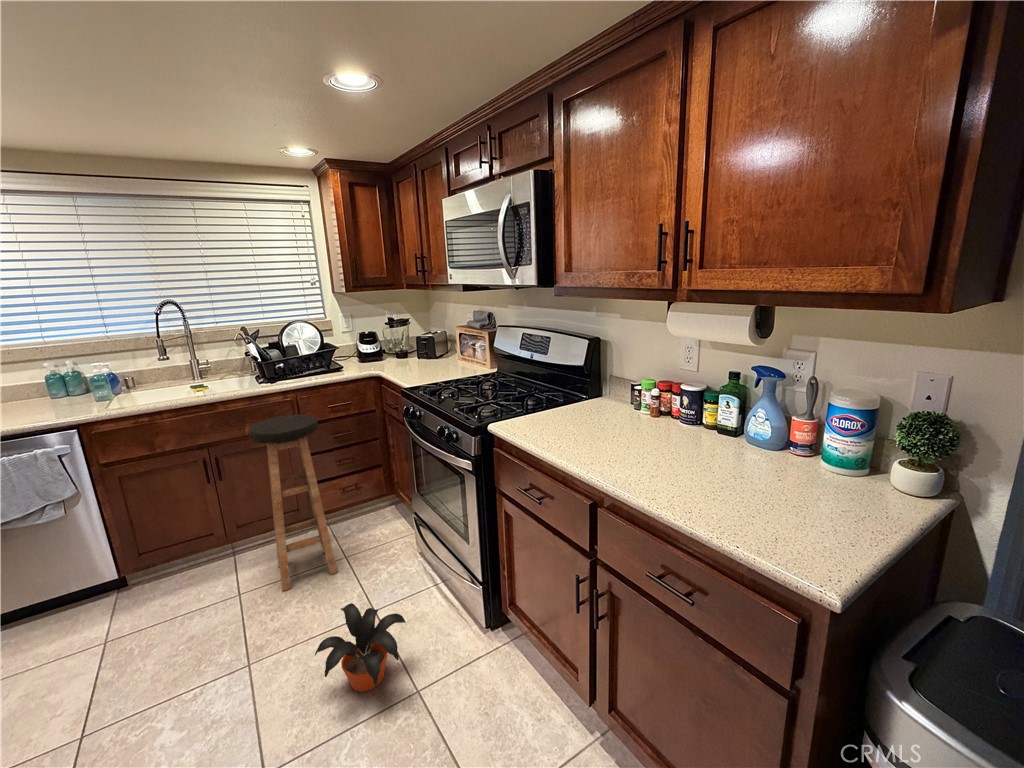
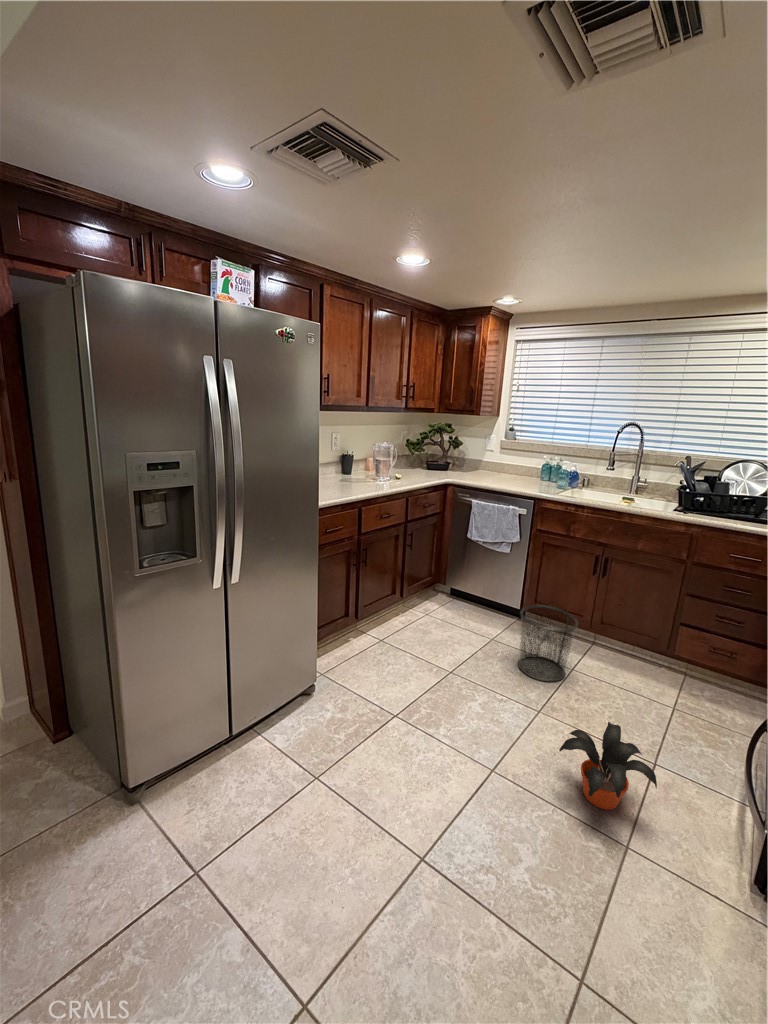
bar stool: present [249,414,338,591] -> none [600,540,697,713]
waste bin: none [148,540,241,645] -> present [518,605,578,682]

